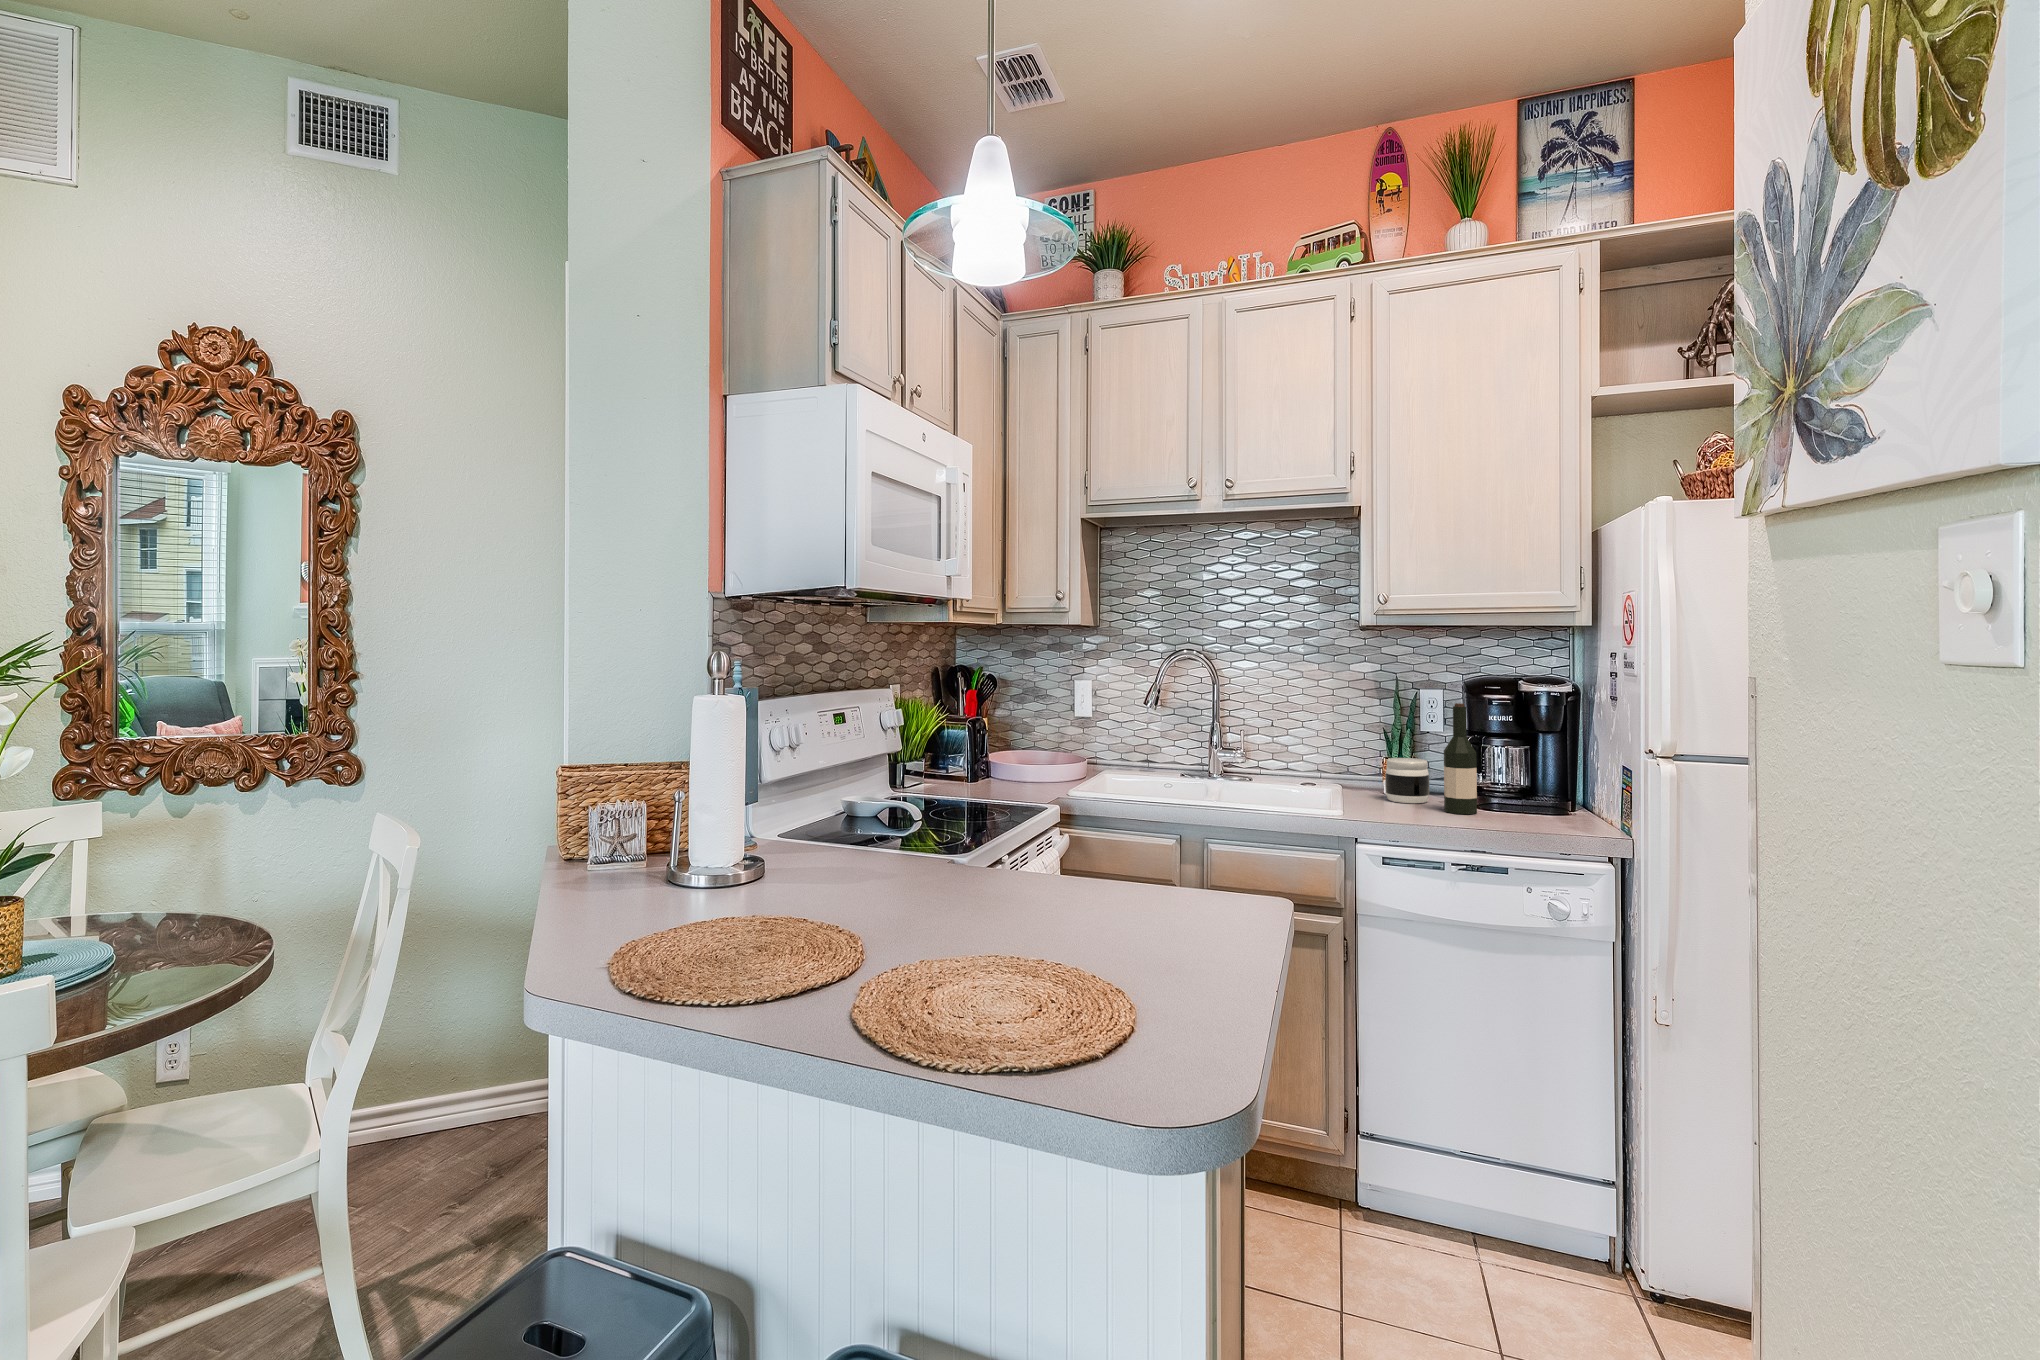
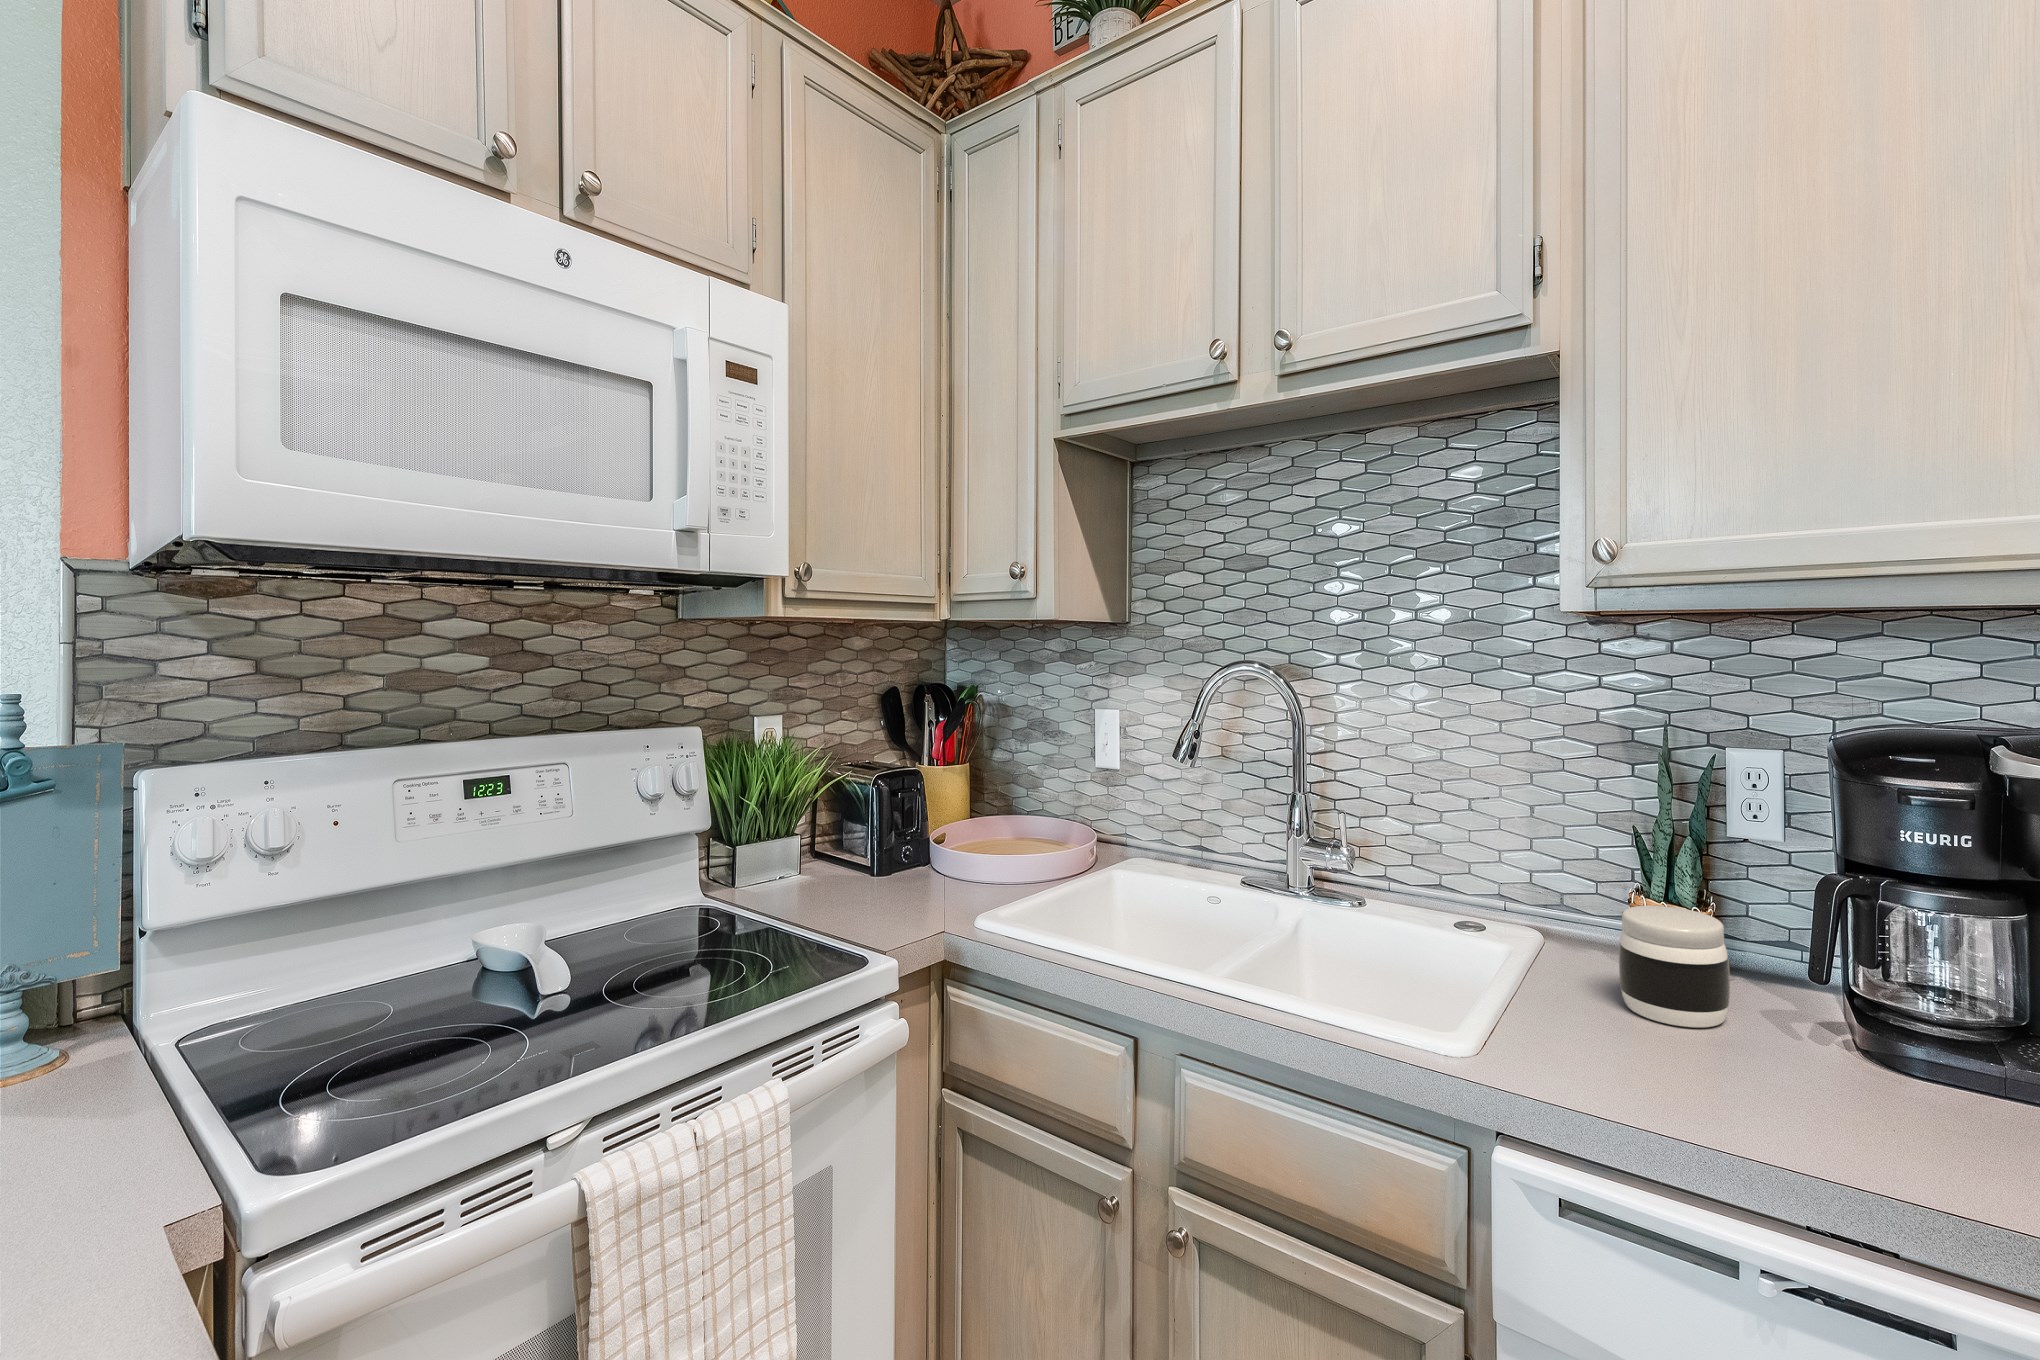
wine bottle: present [1444,703,1477,814] -> none [1757,801,1856,1104]

